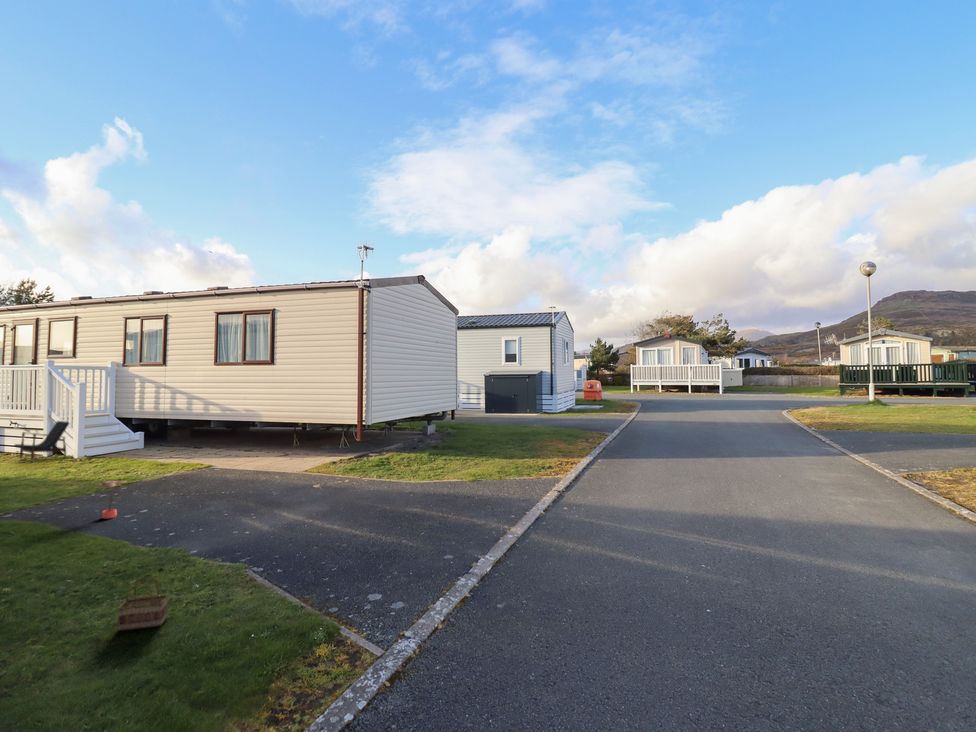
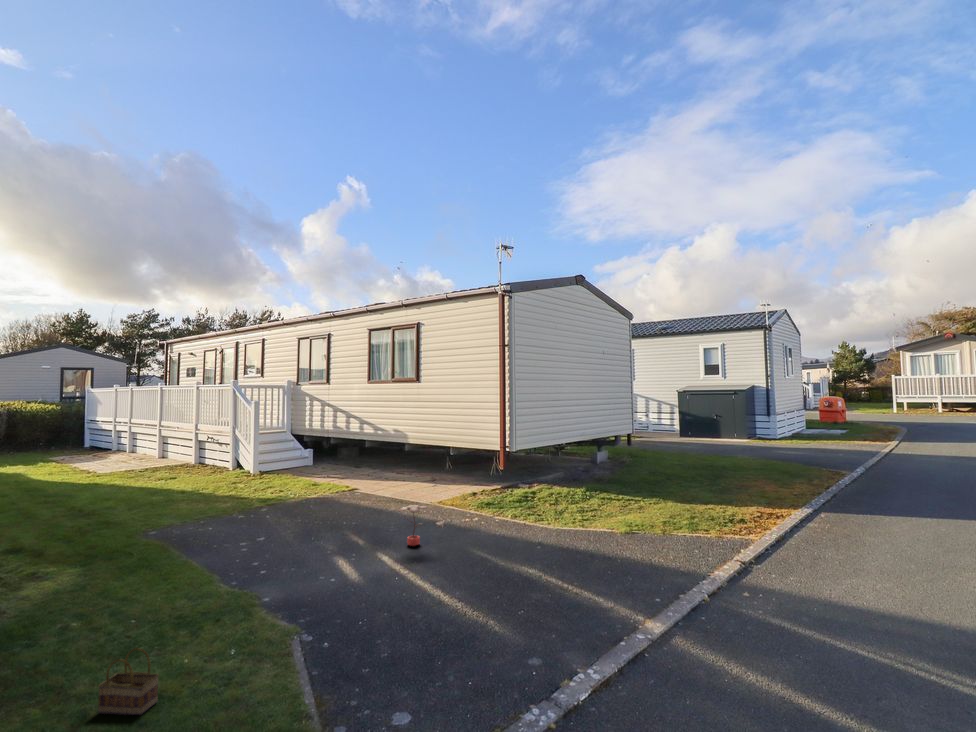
lounge chair: present [14,421,69,462] -> none [205,437,247,476]
potted plant: present [93,481,126,519] -> present [399,505,427,546]

